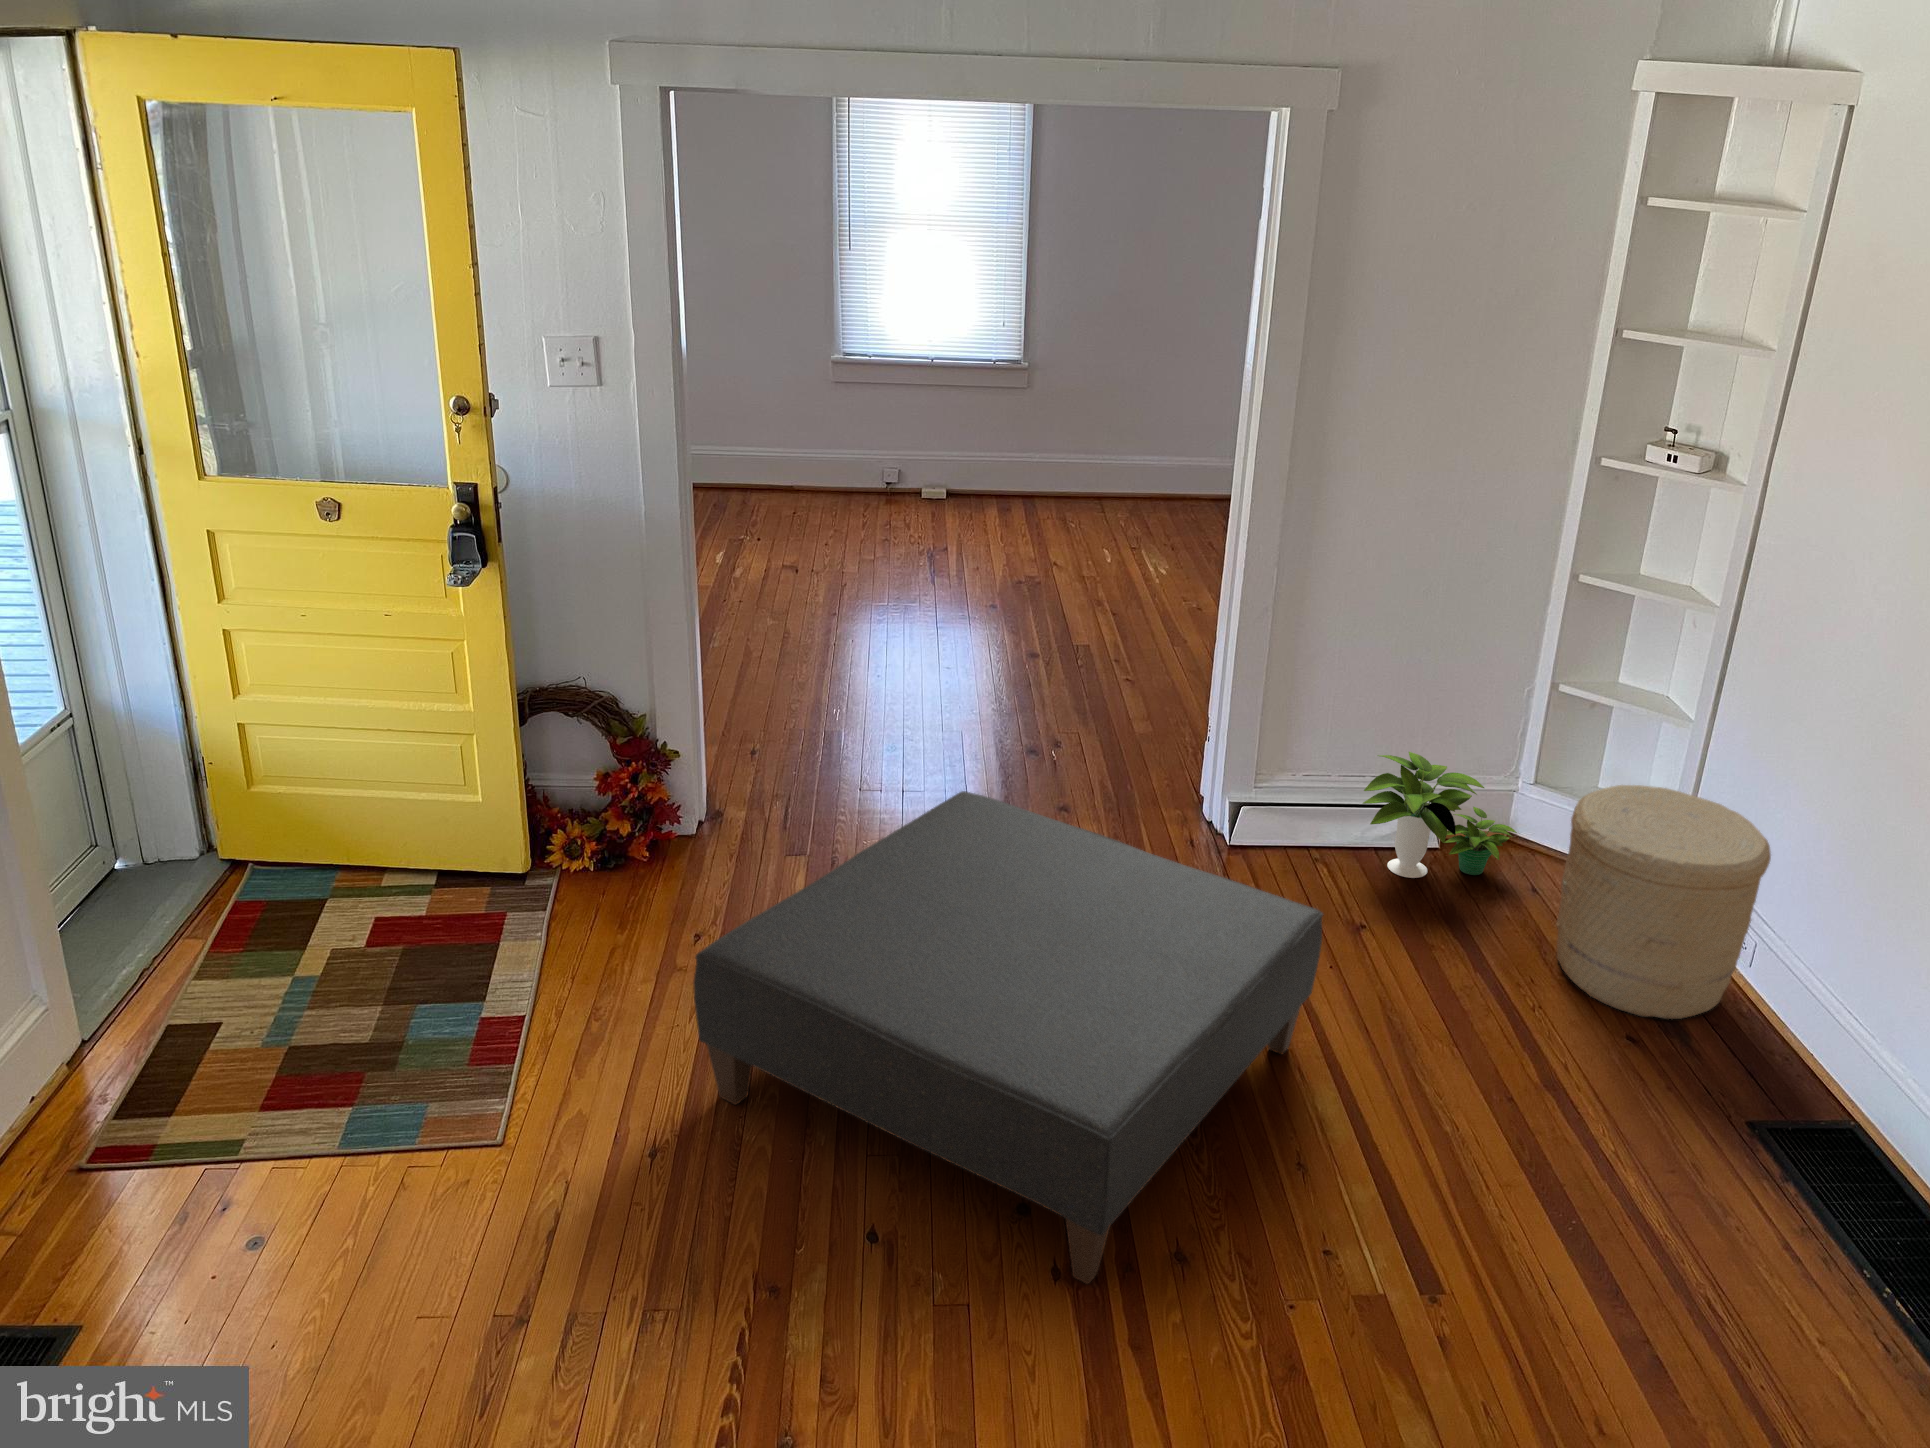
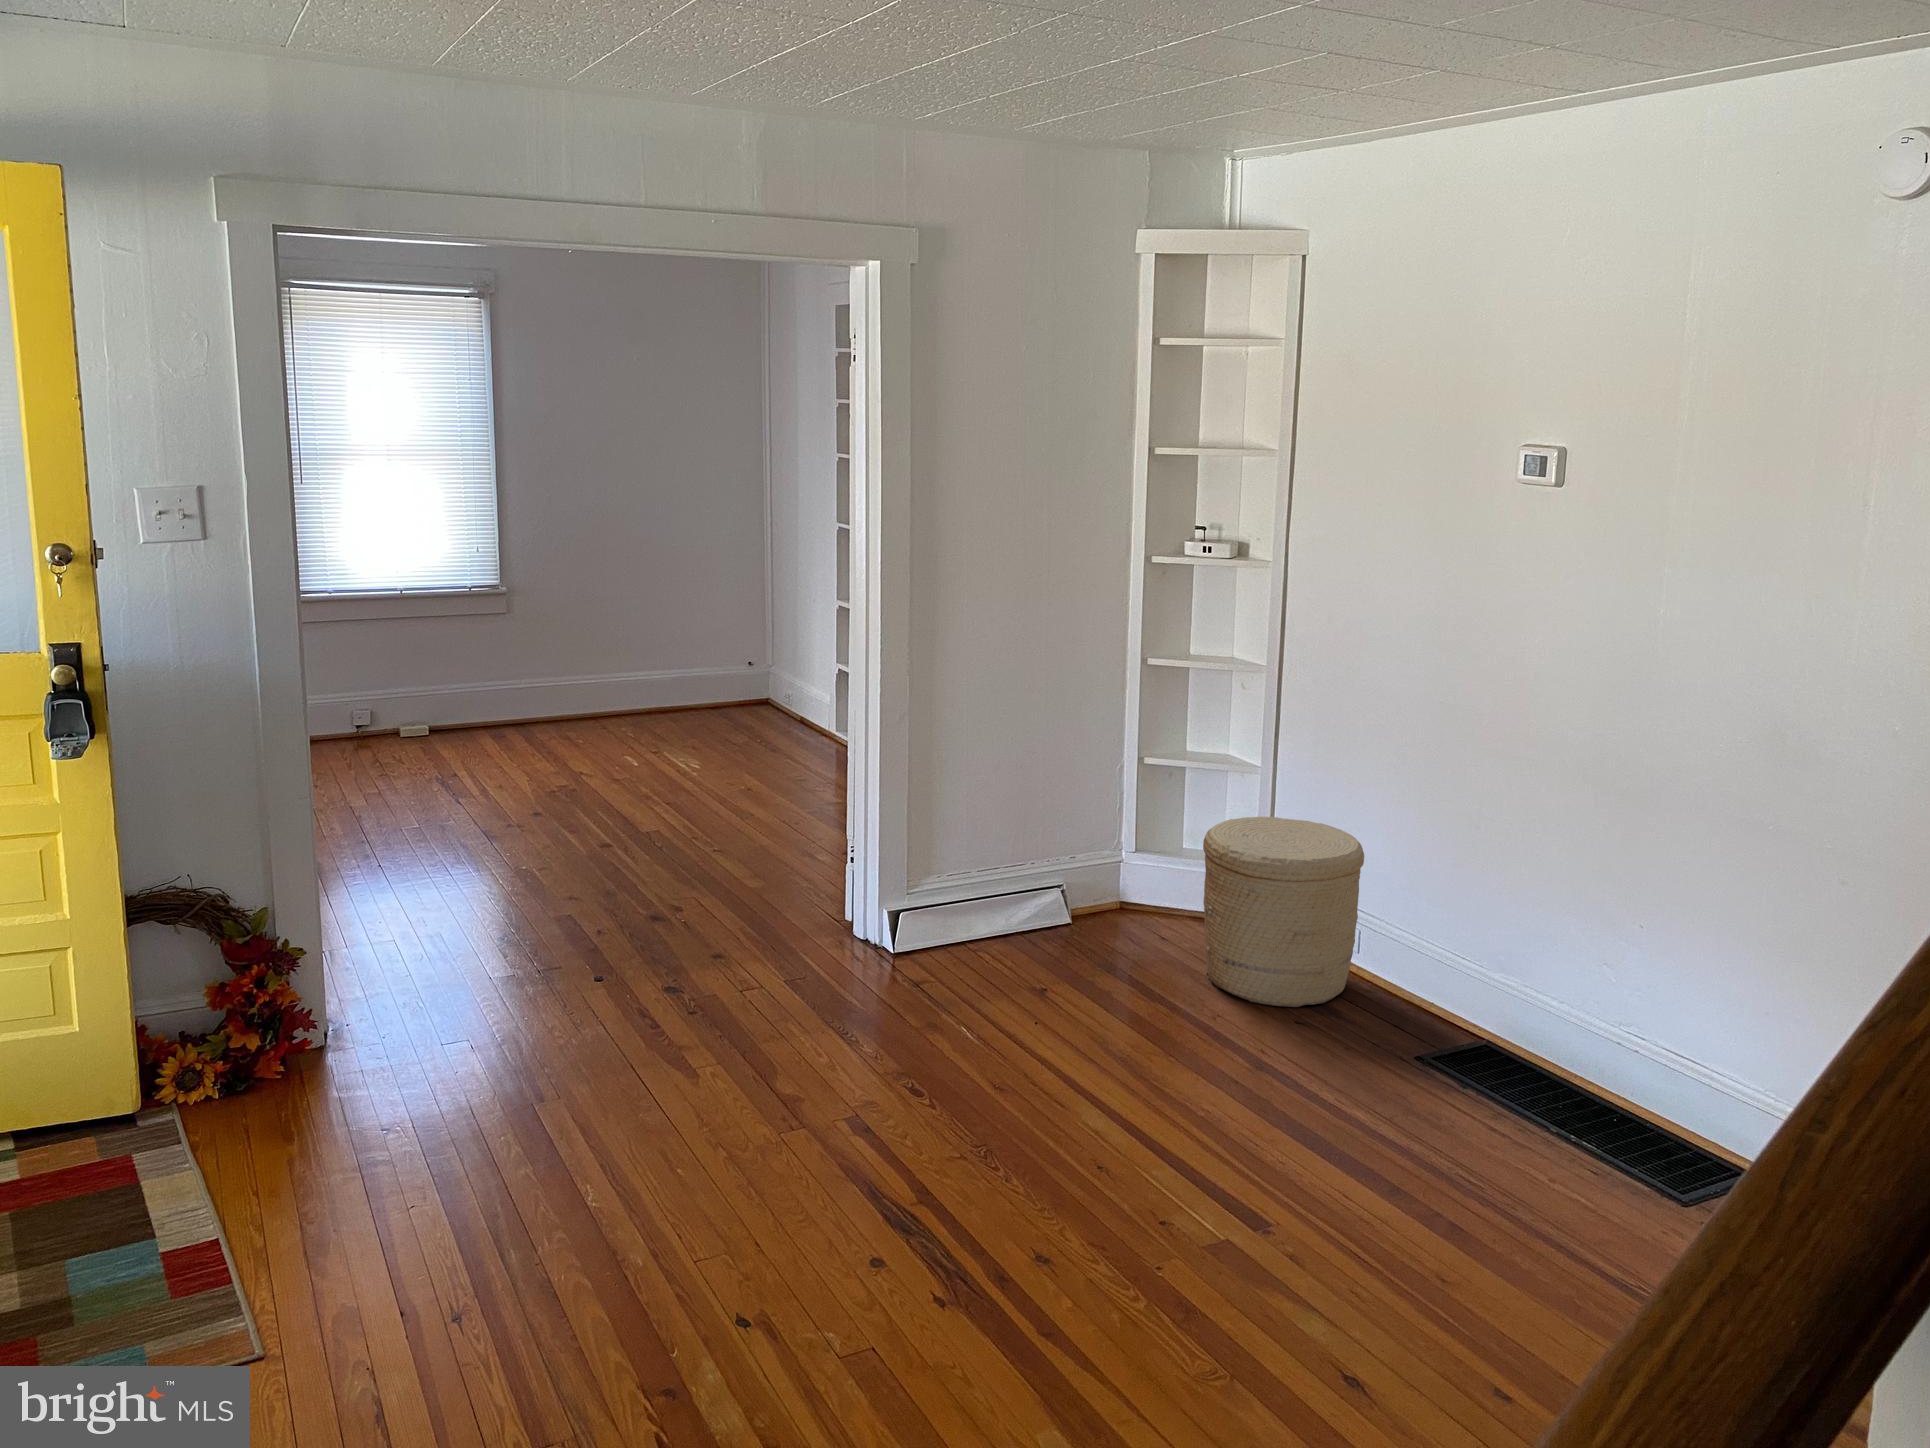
potted plant: present [1363,752,1517,878] -> none [1009,834,1140,948]
ottoman: present [693,791,1323,1284] -> none [471,917,1057,1313]

